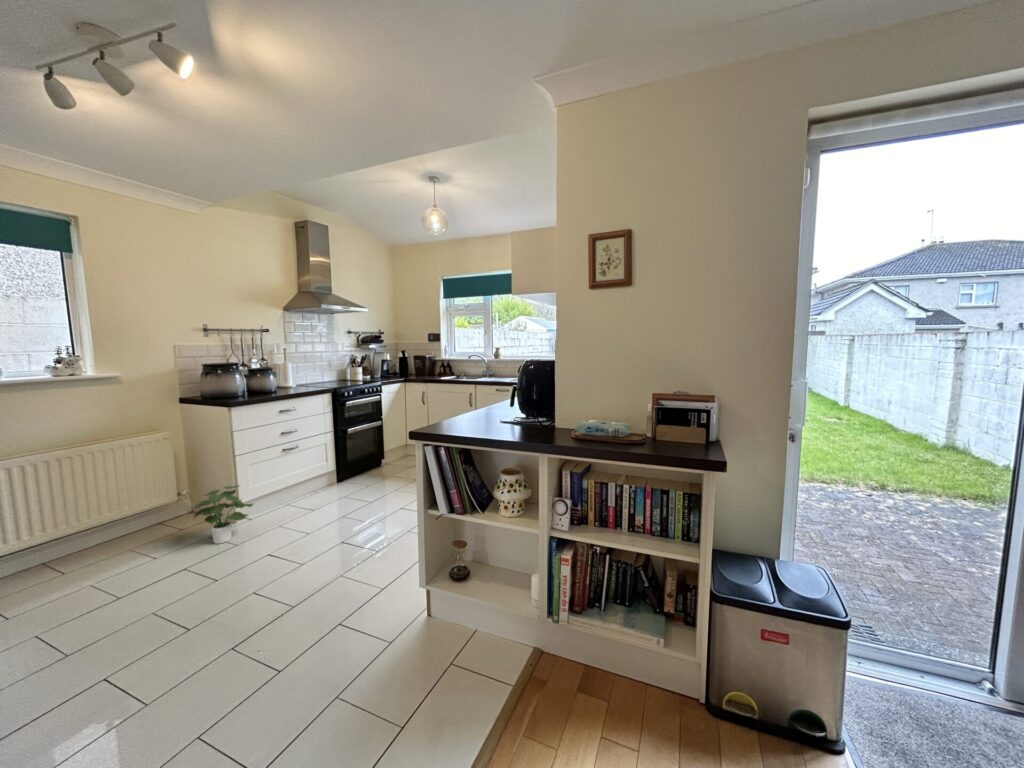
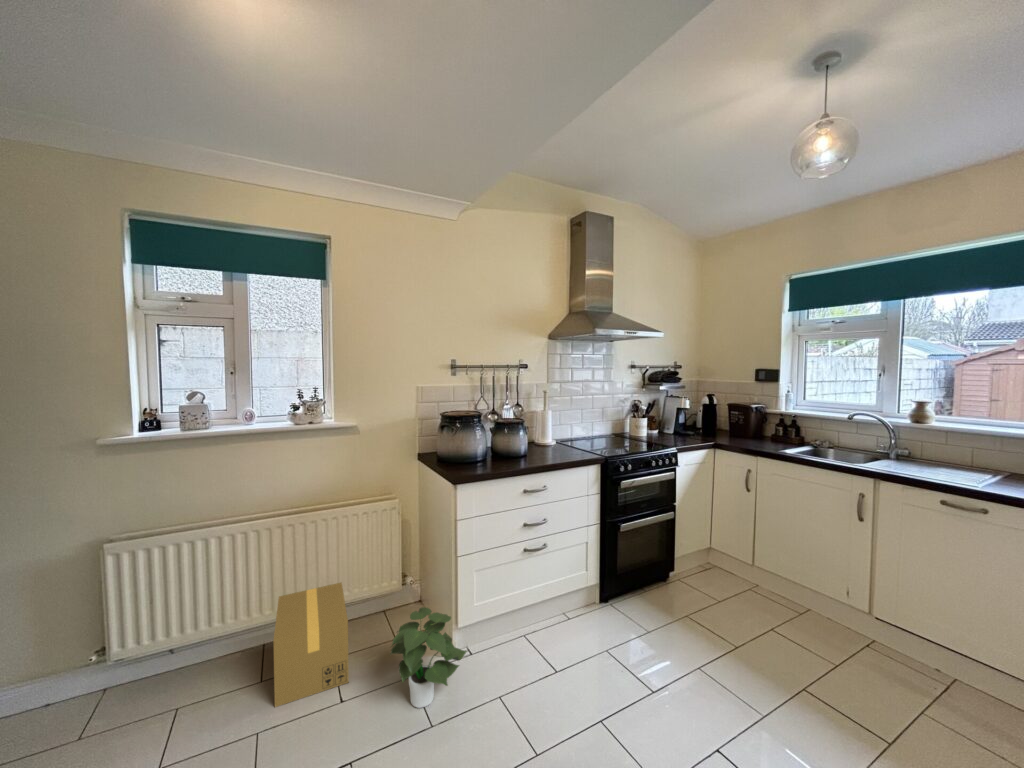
cardboard box: none [55,501,153,578] -> present [273,583,349,707]

